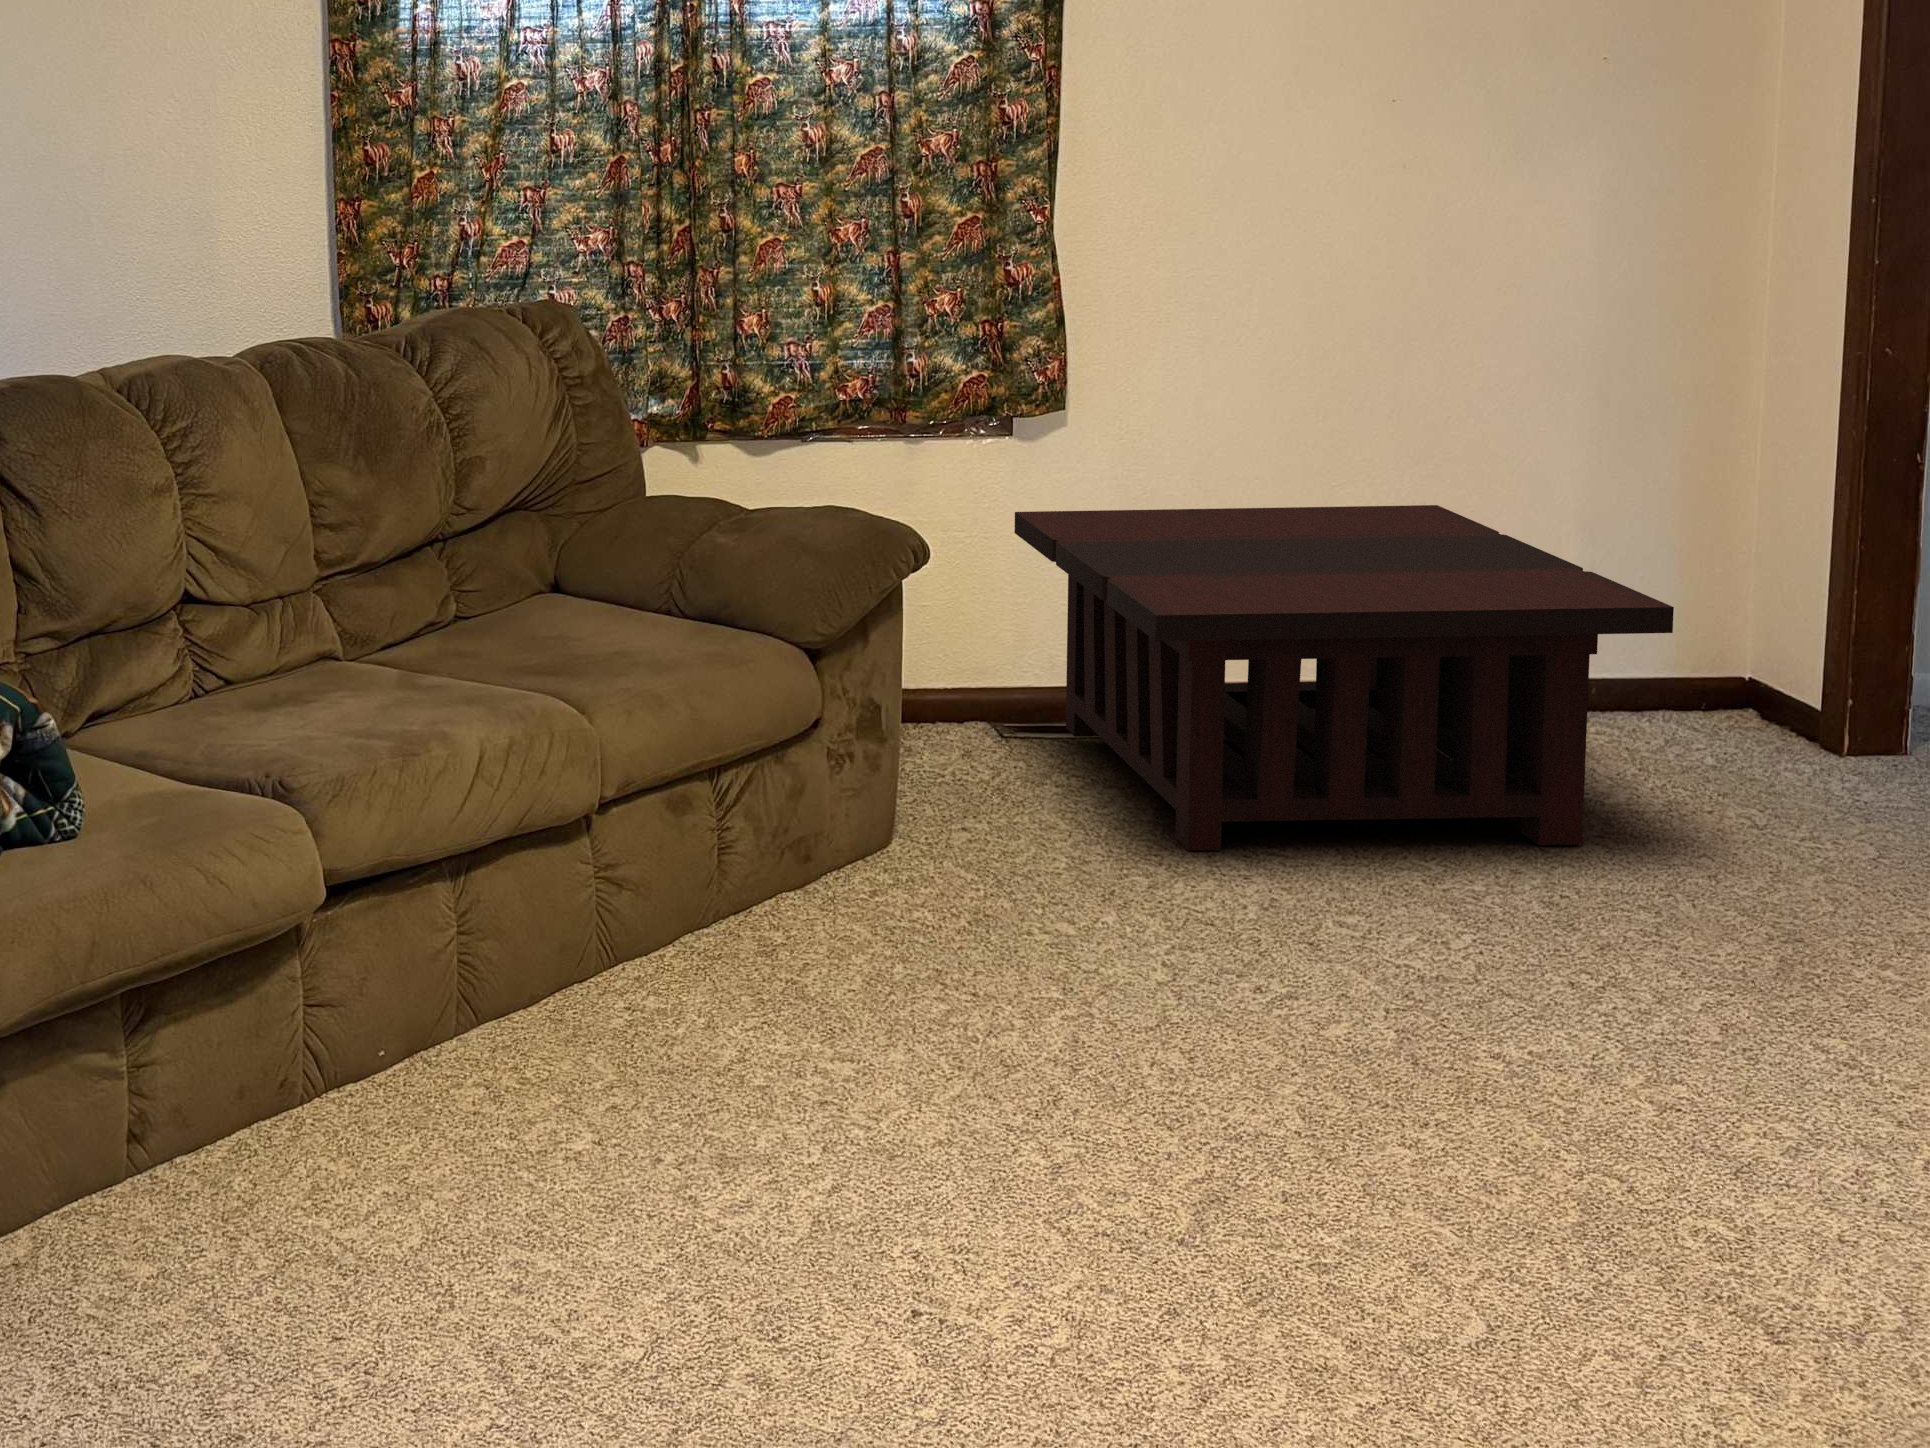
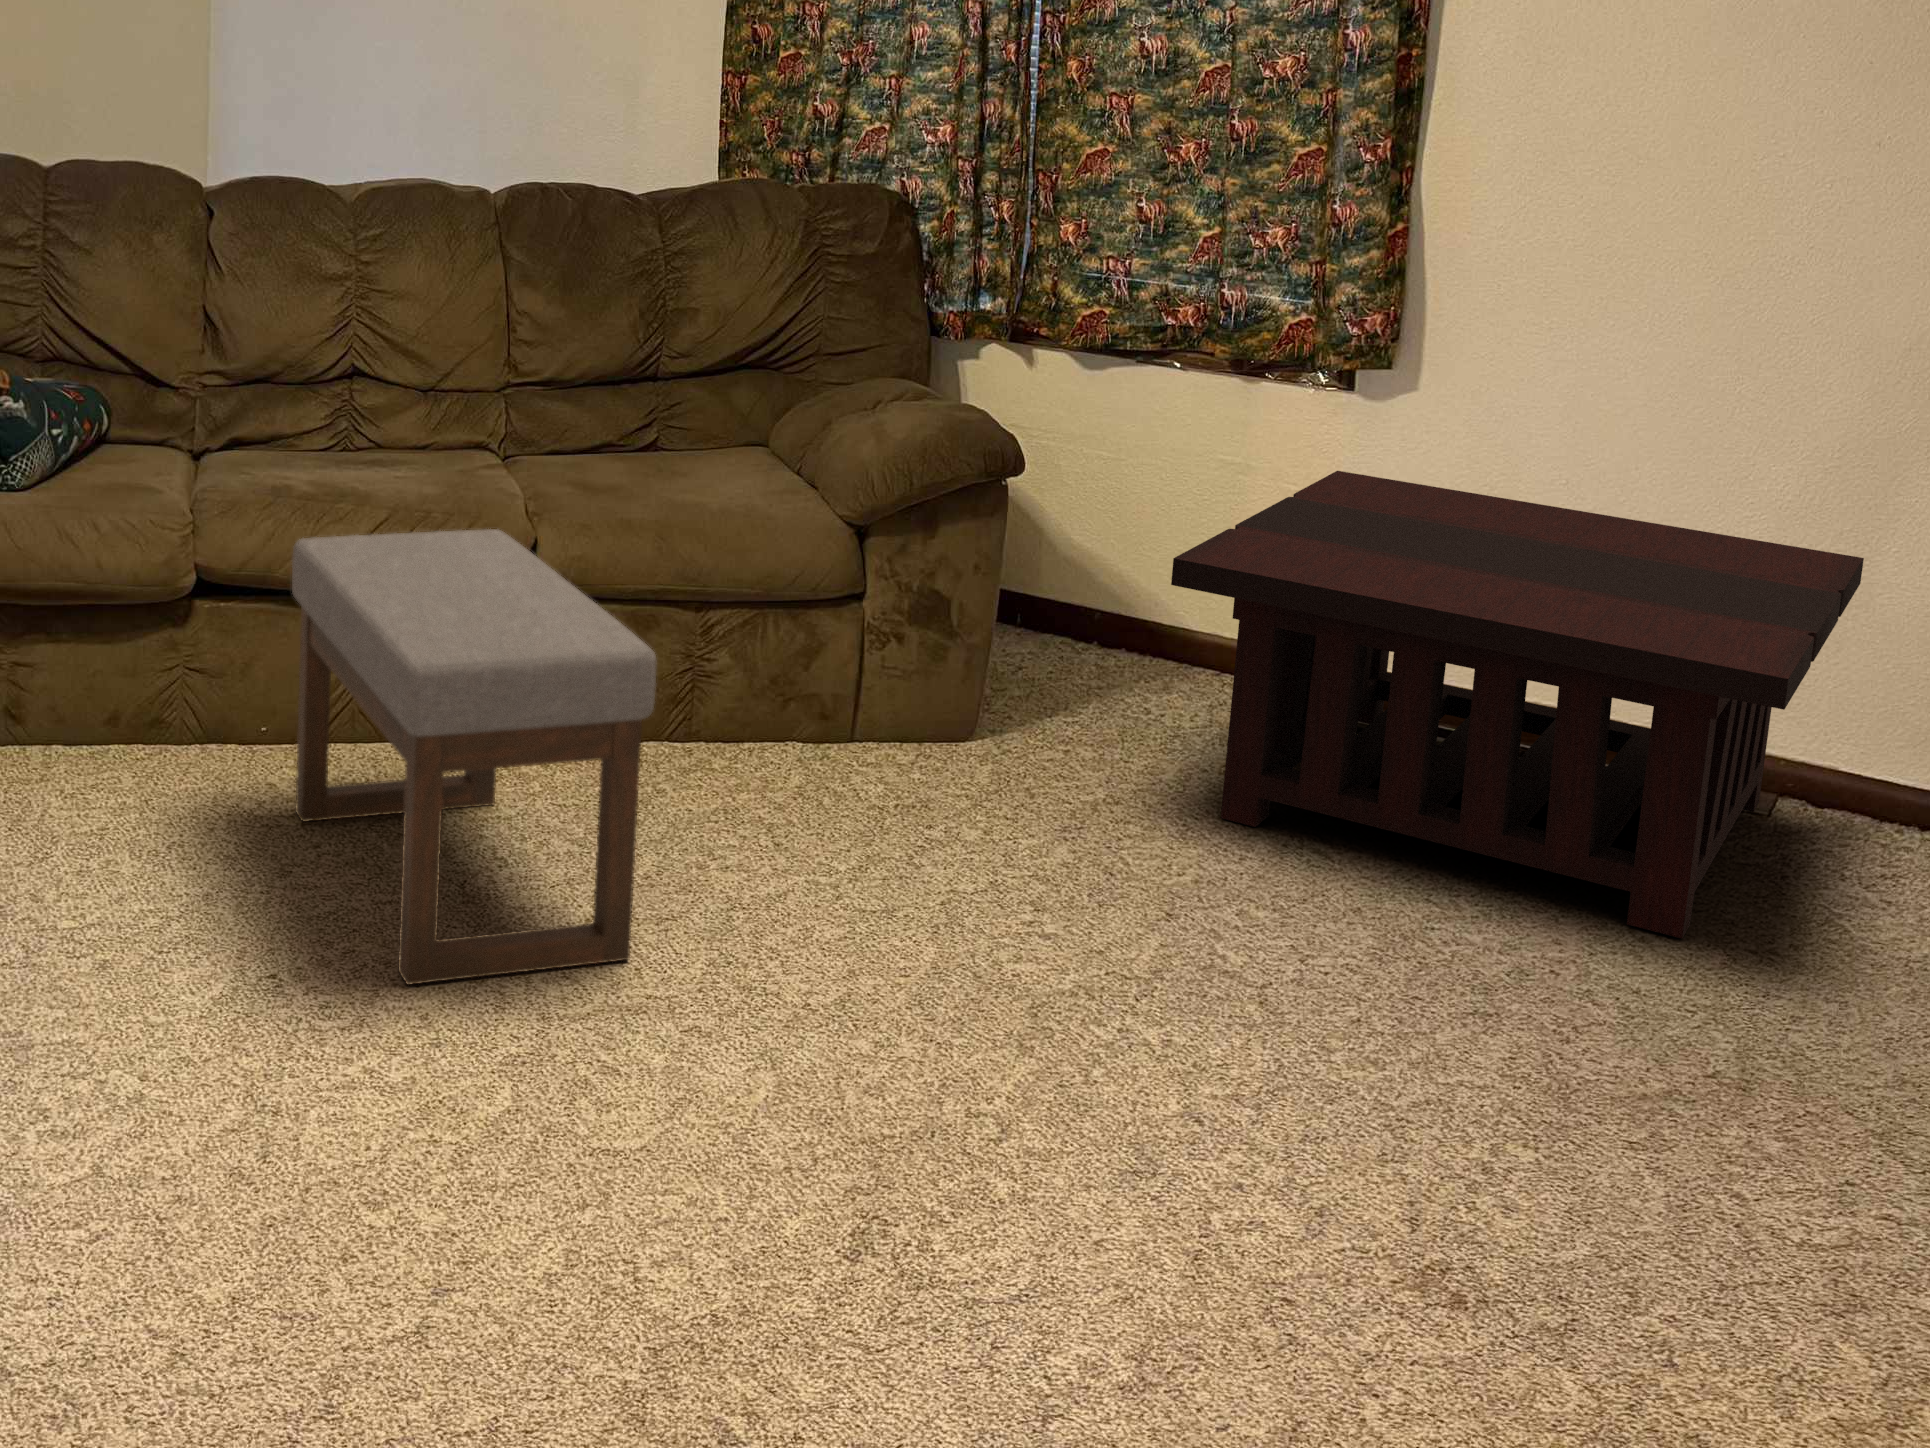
ottoman: none [563,736,1154,1273] -> present [292,529,656,985]

